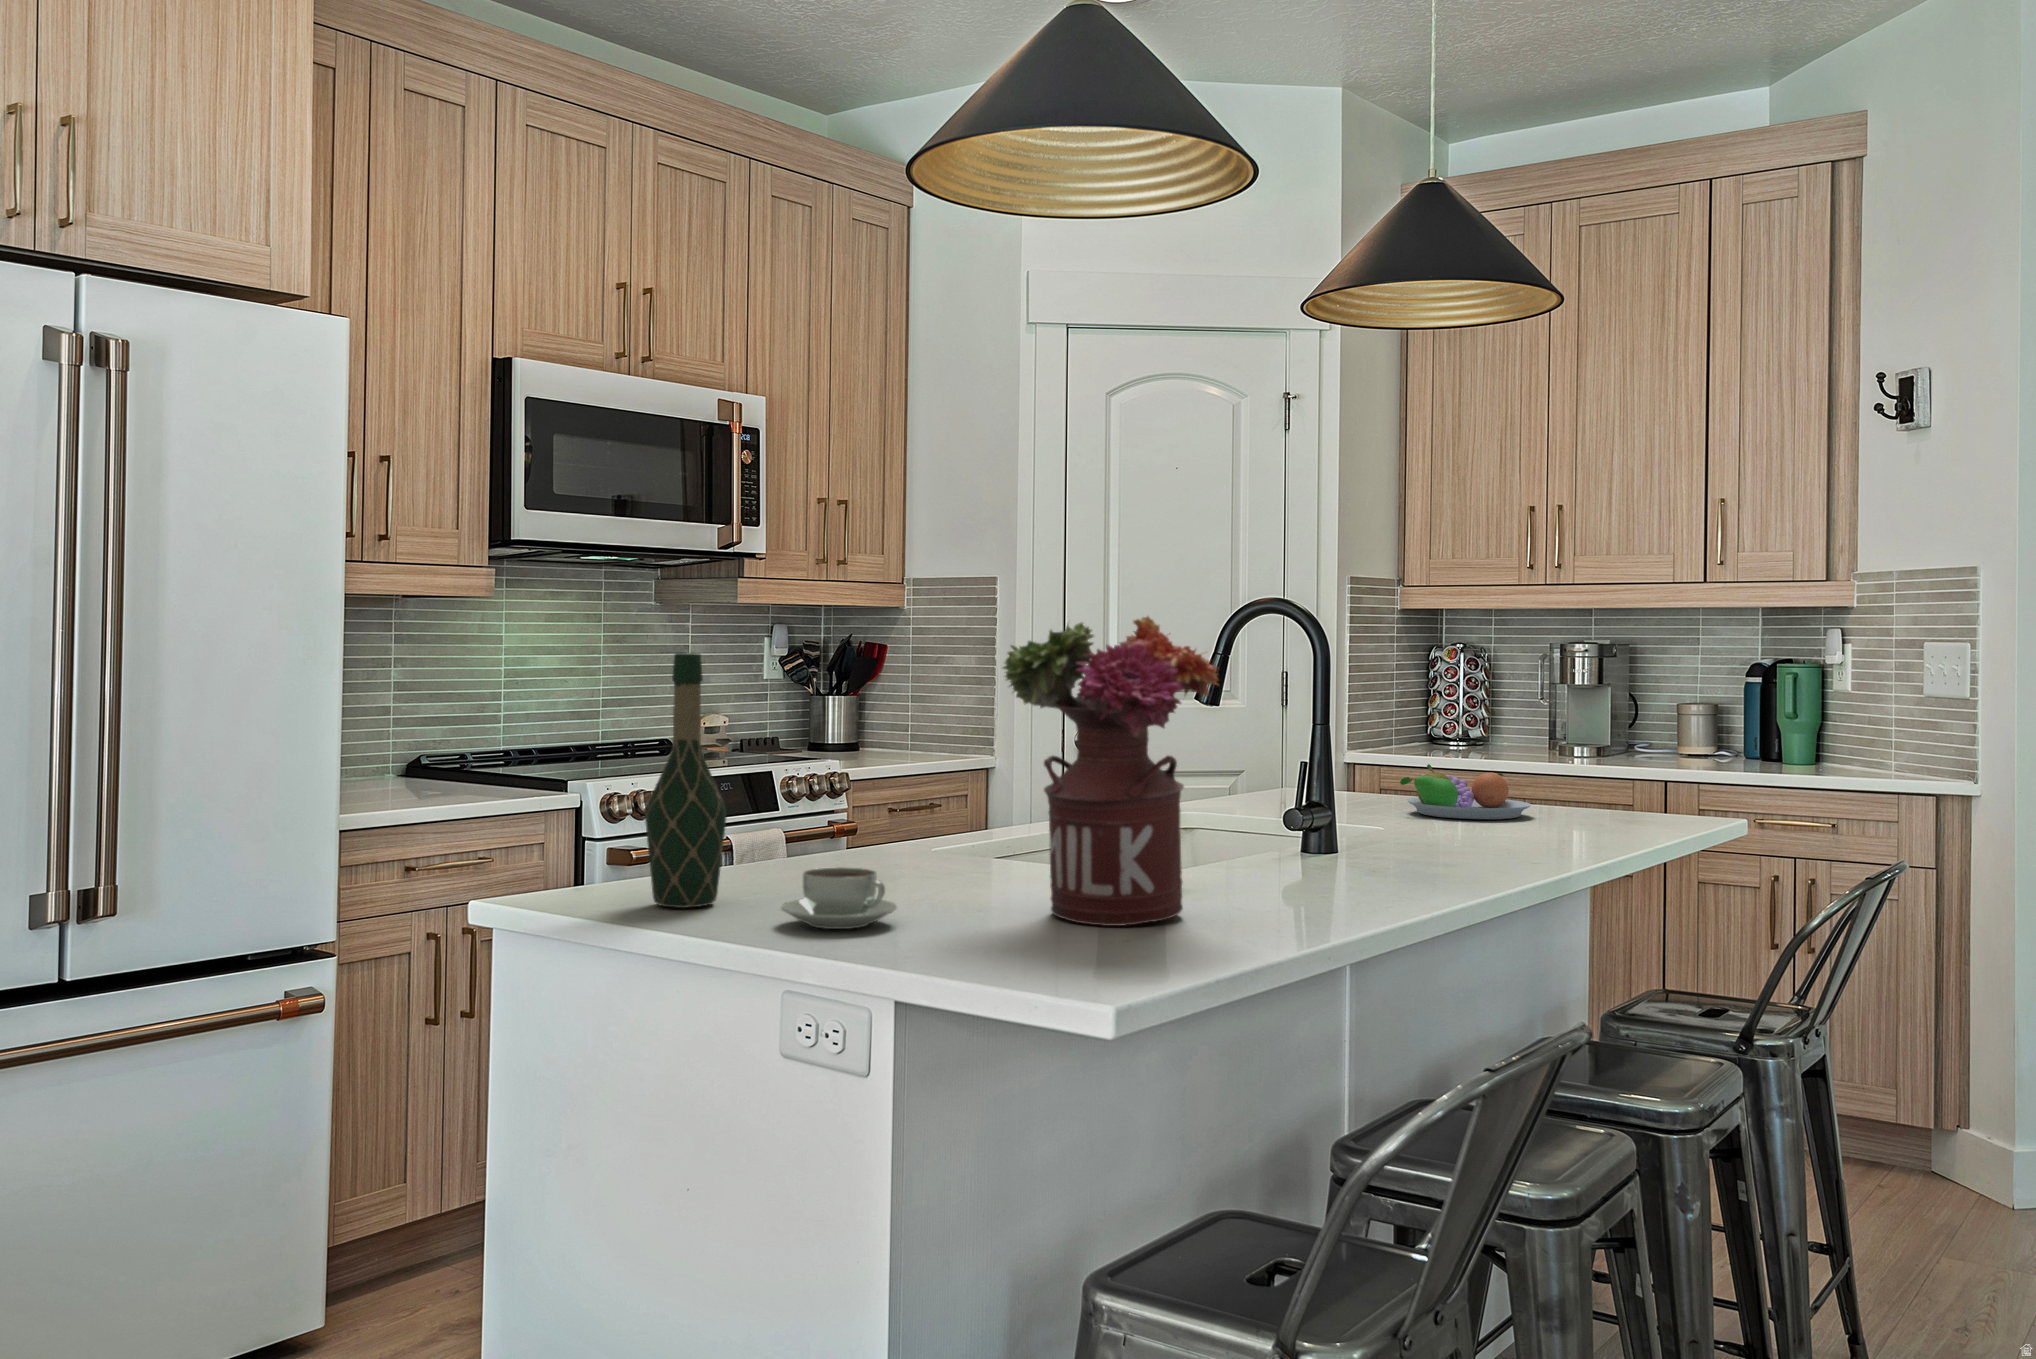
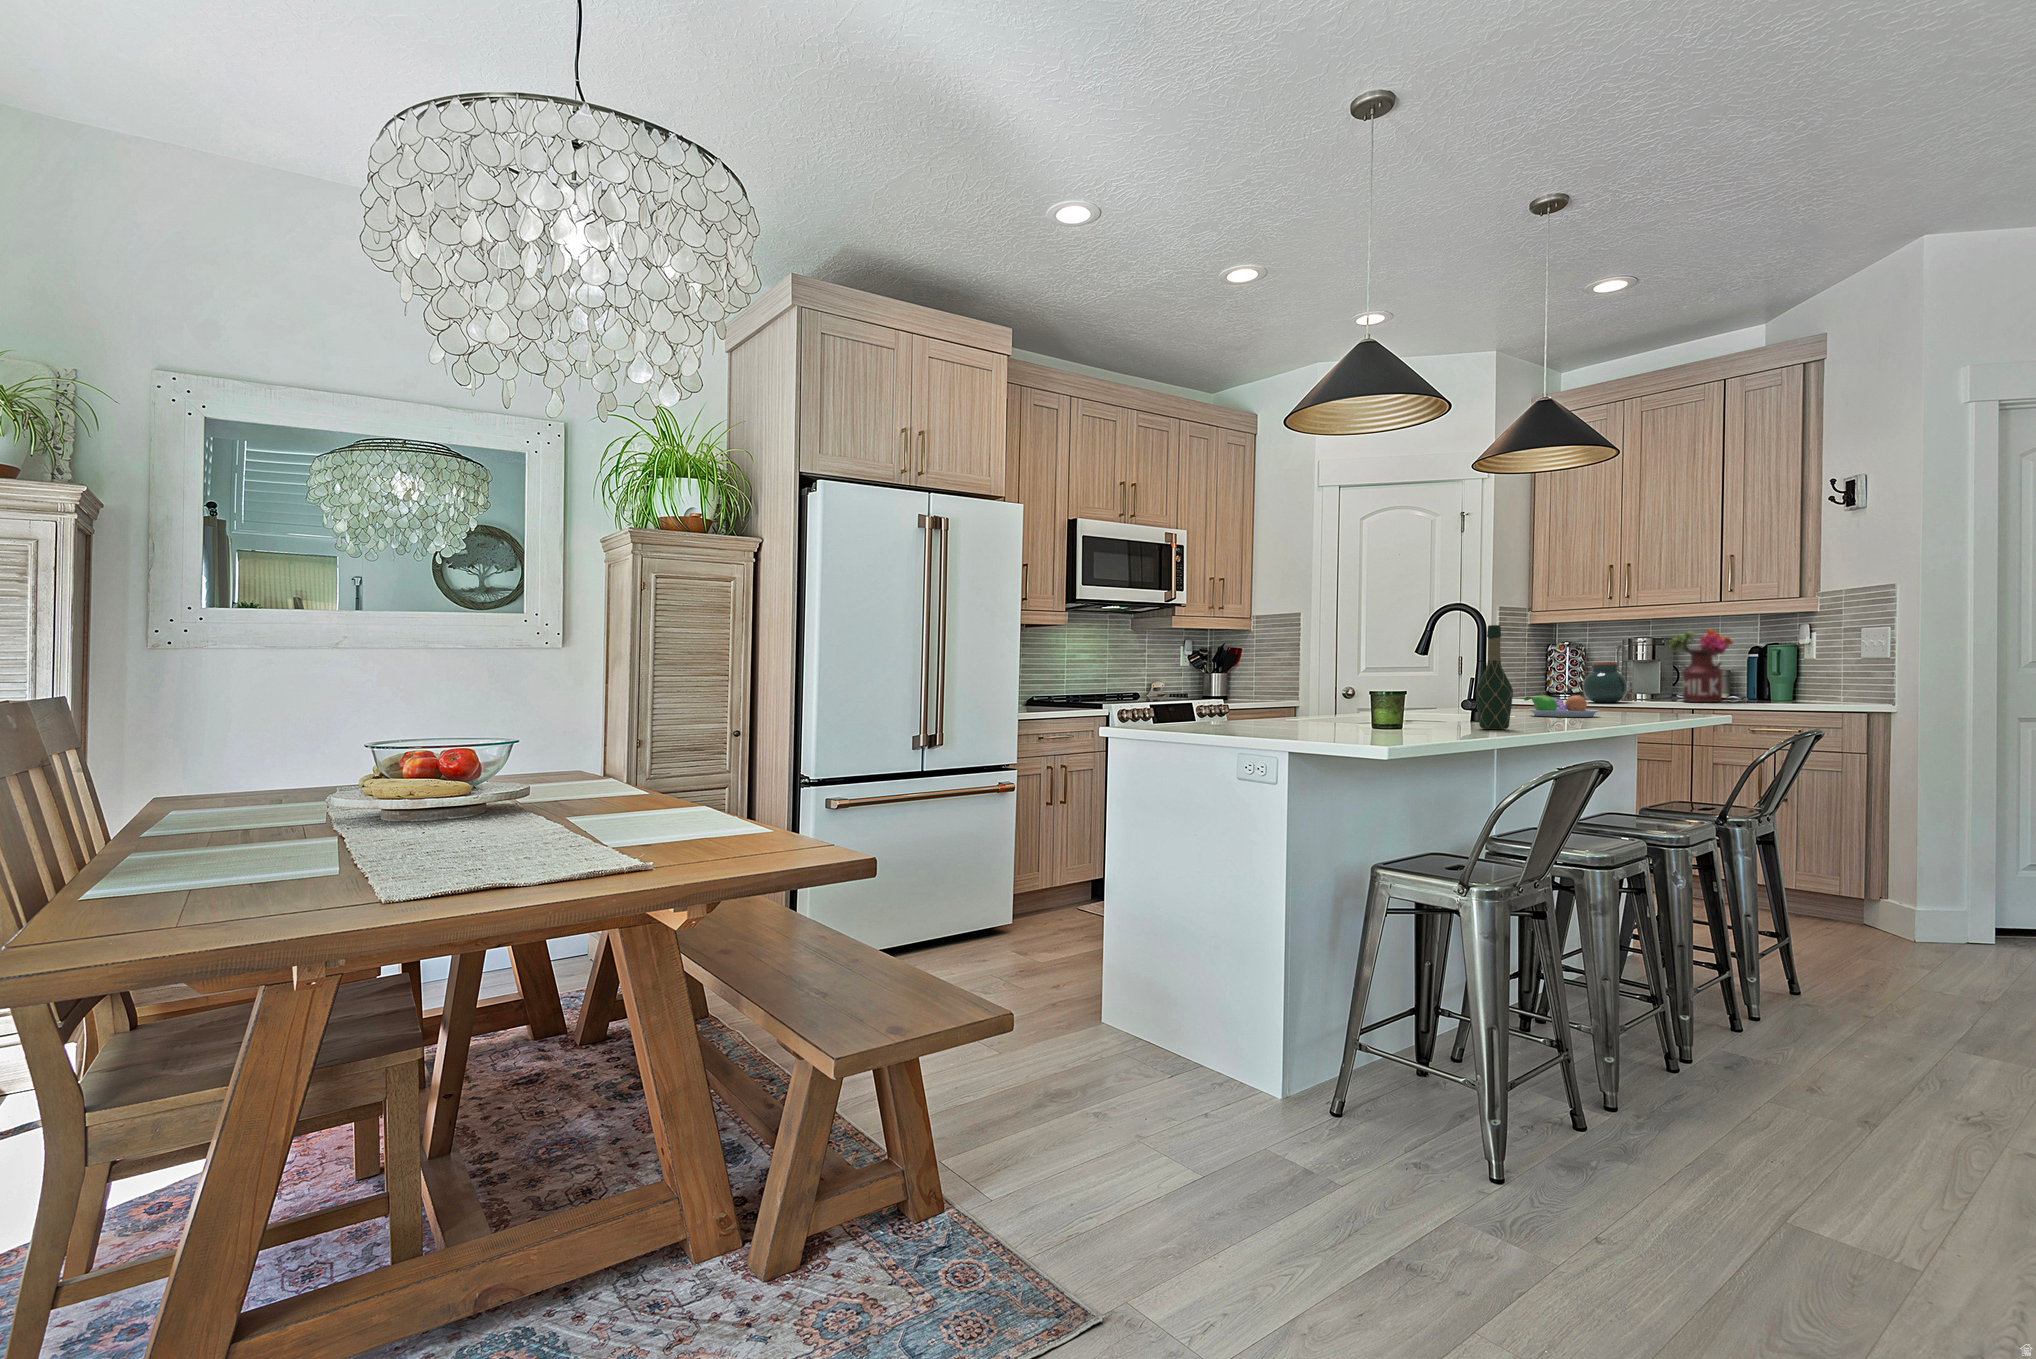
flower arrangement: present [1003,617,1219,926] -> present [1669,629,1733,702]
wine bottle: present [645,653,726,908] -> present [1476,625,1513,729]
jar: none [1490,687,1561,761] -> present [1583,662,1627,703]
coffee cup: present [781,867,897,929] -> none [1239,711,1288,733]

